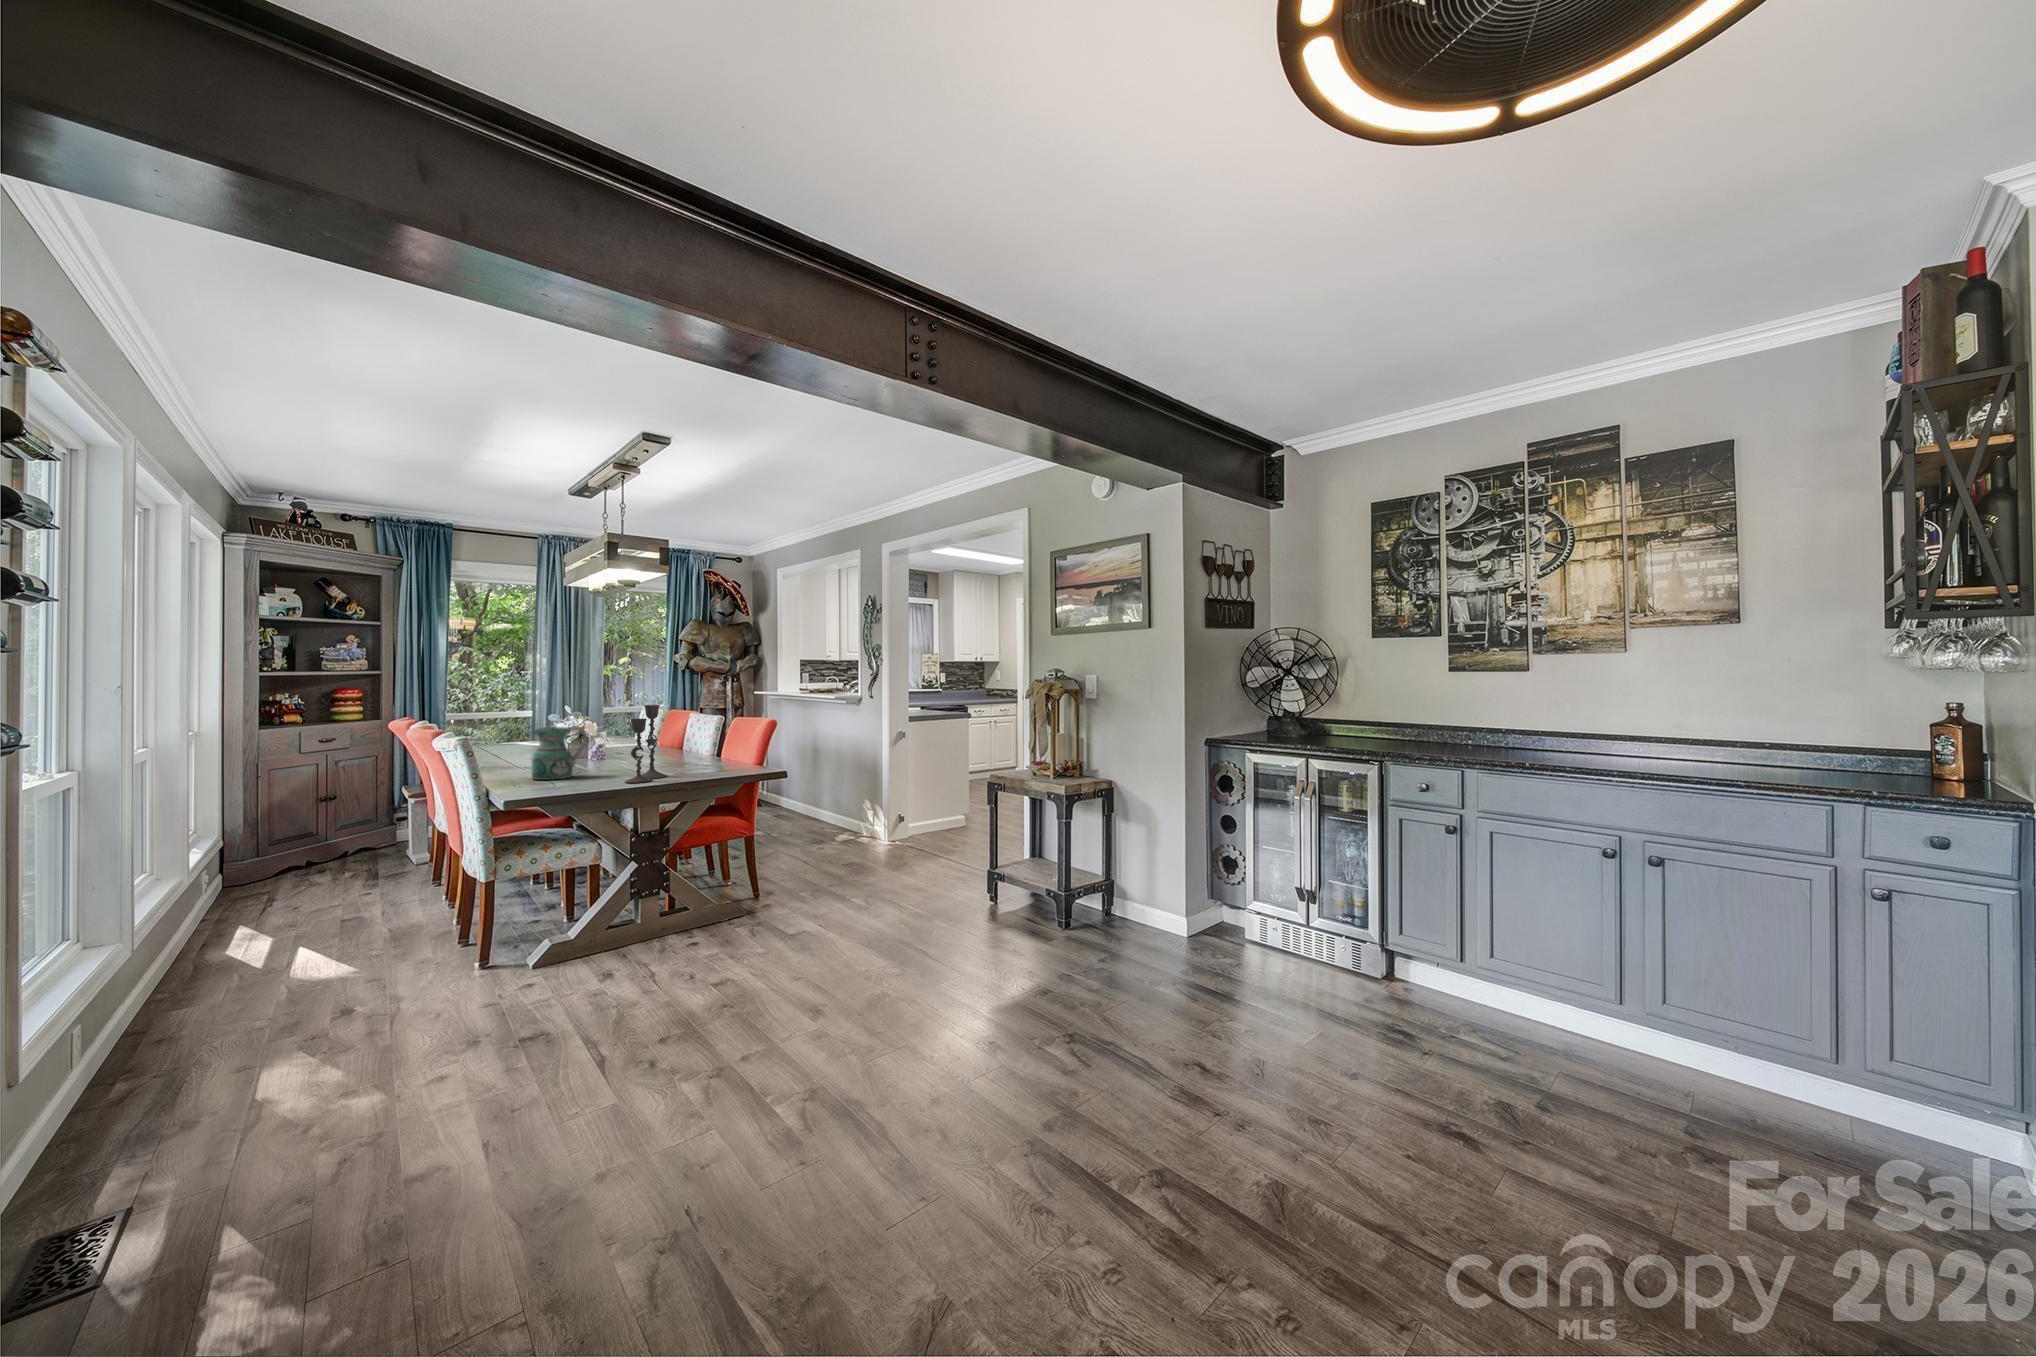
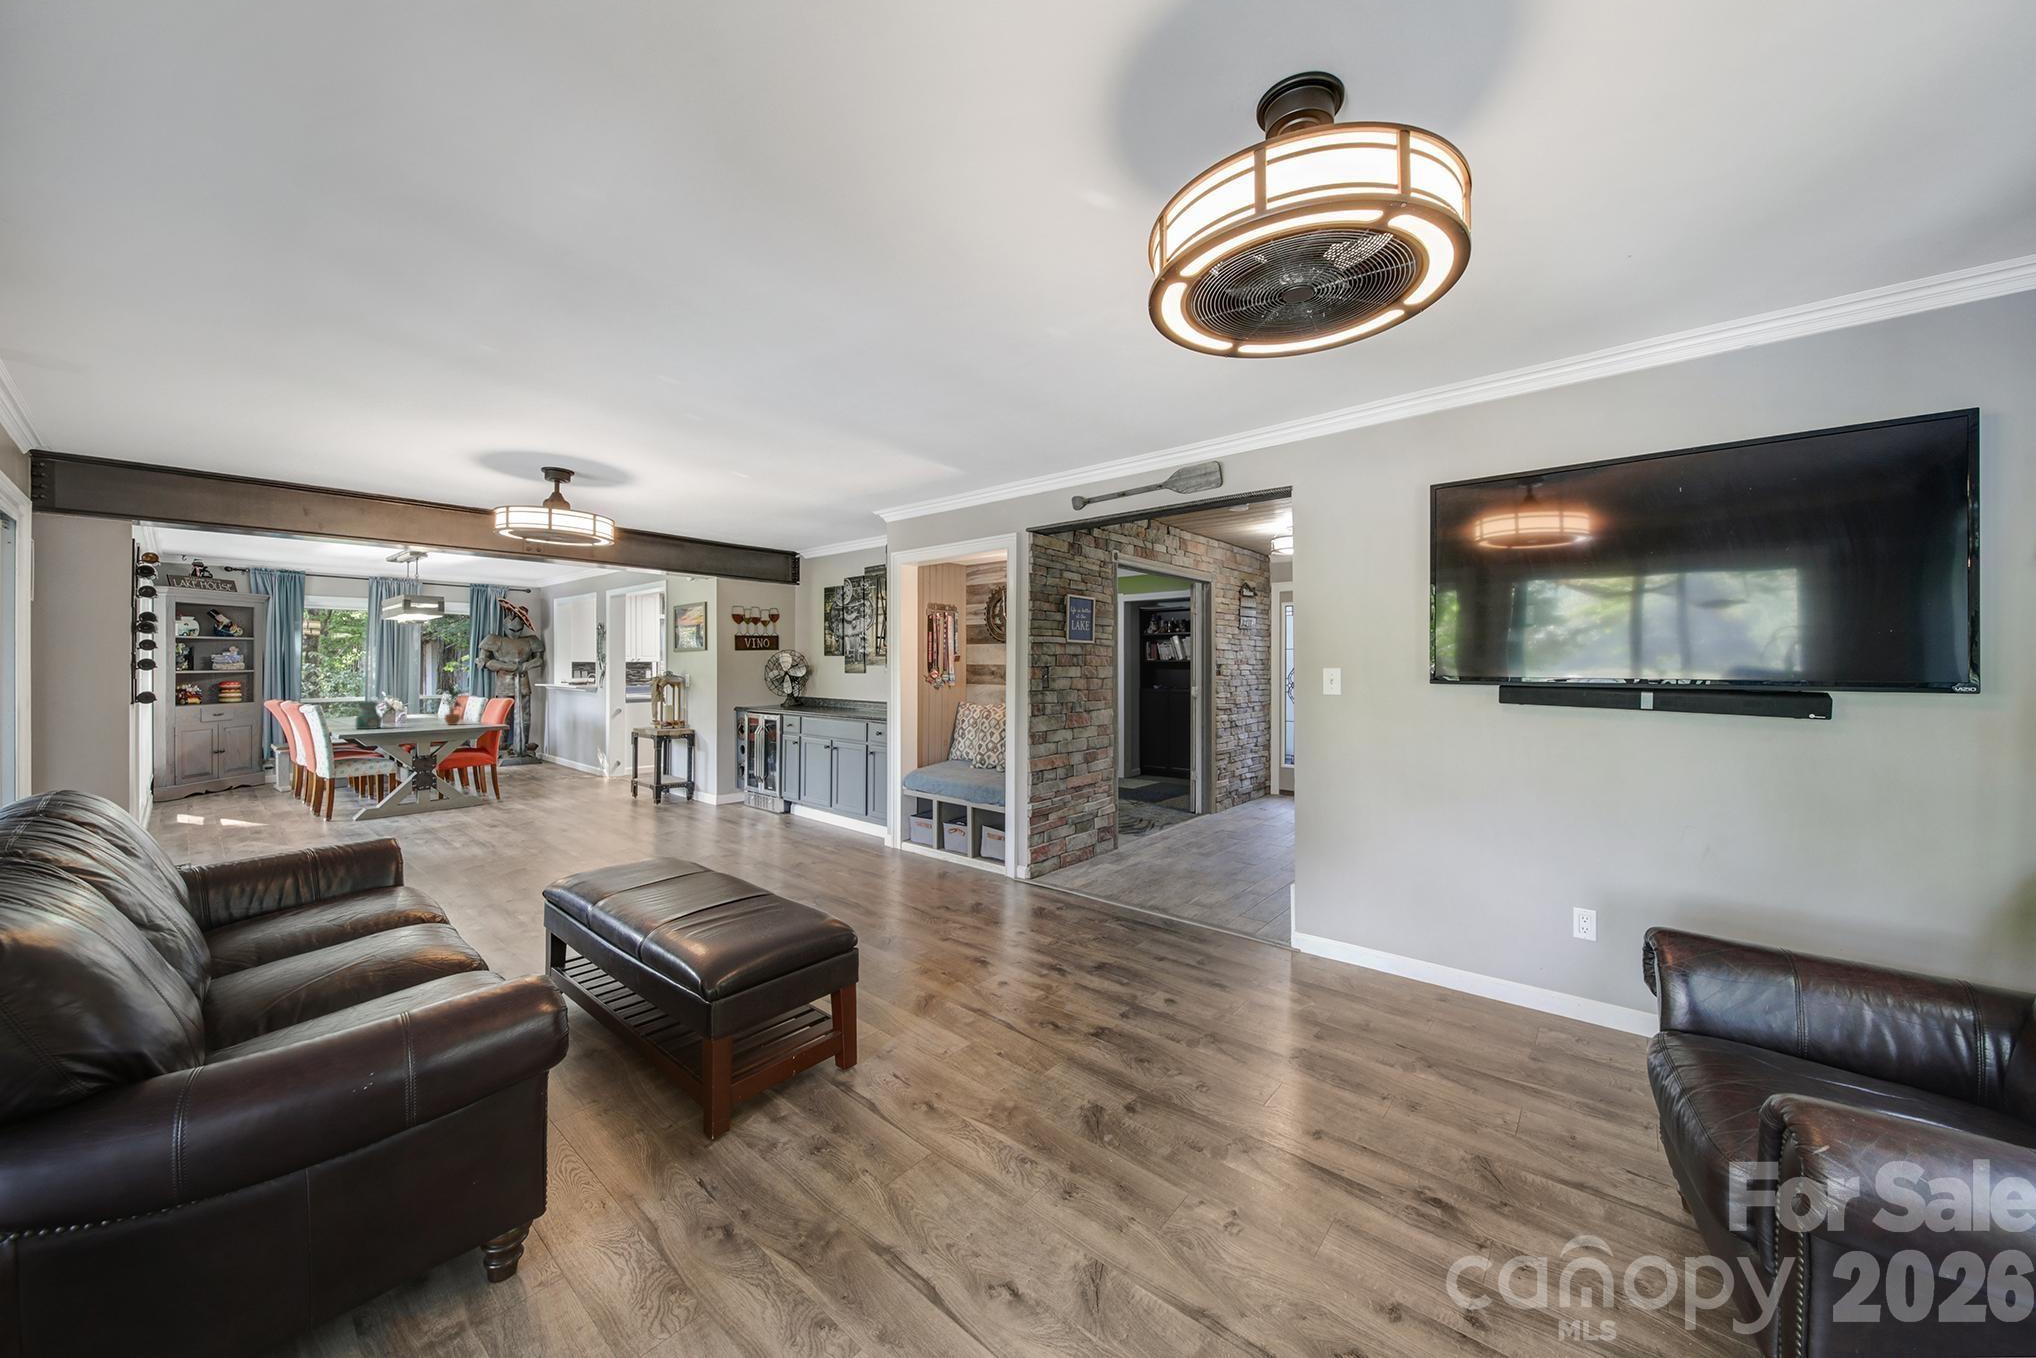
potted plant: none [664,692,713,770] -> present [443,684,462,725]
candlestick: present [625,705,668,783] -> none [409,689,437,729]

